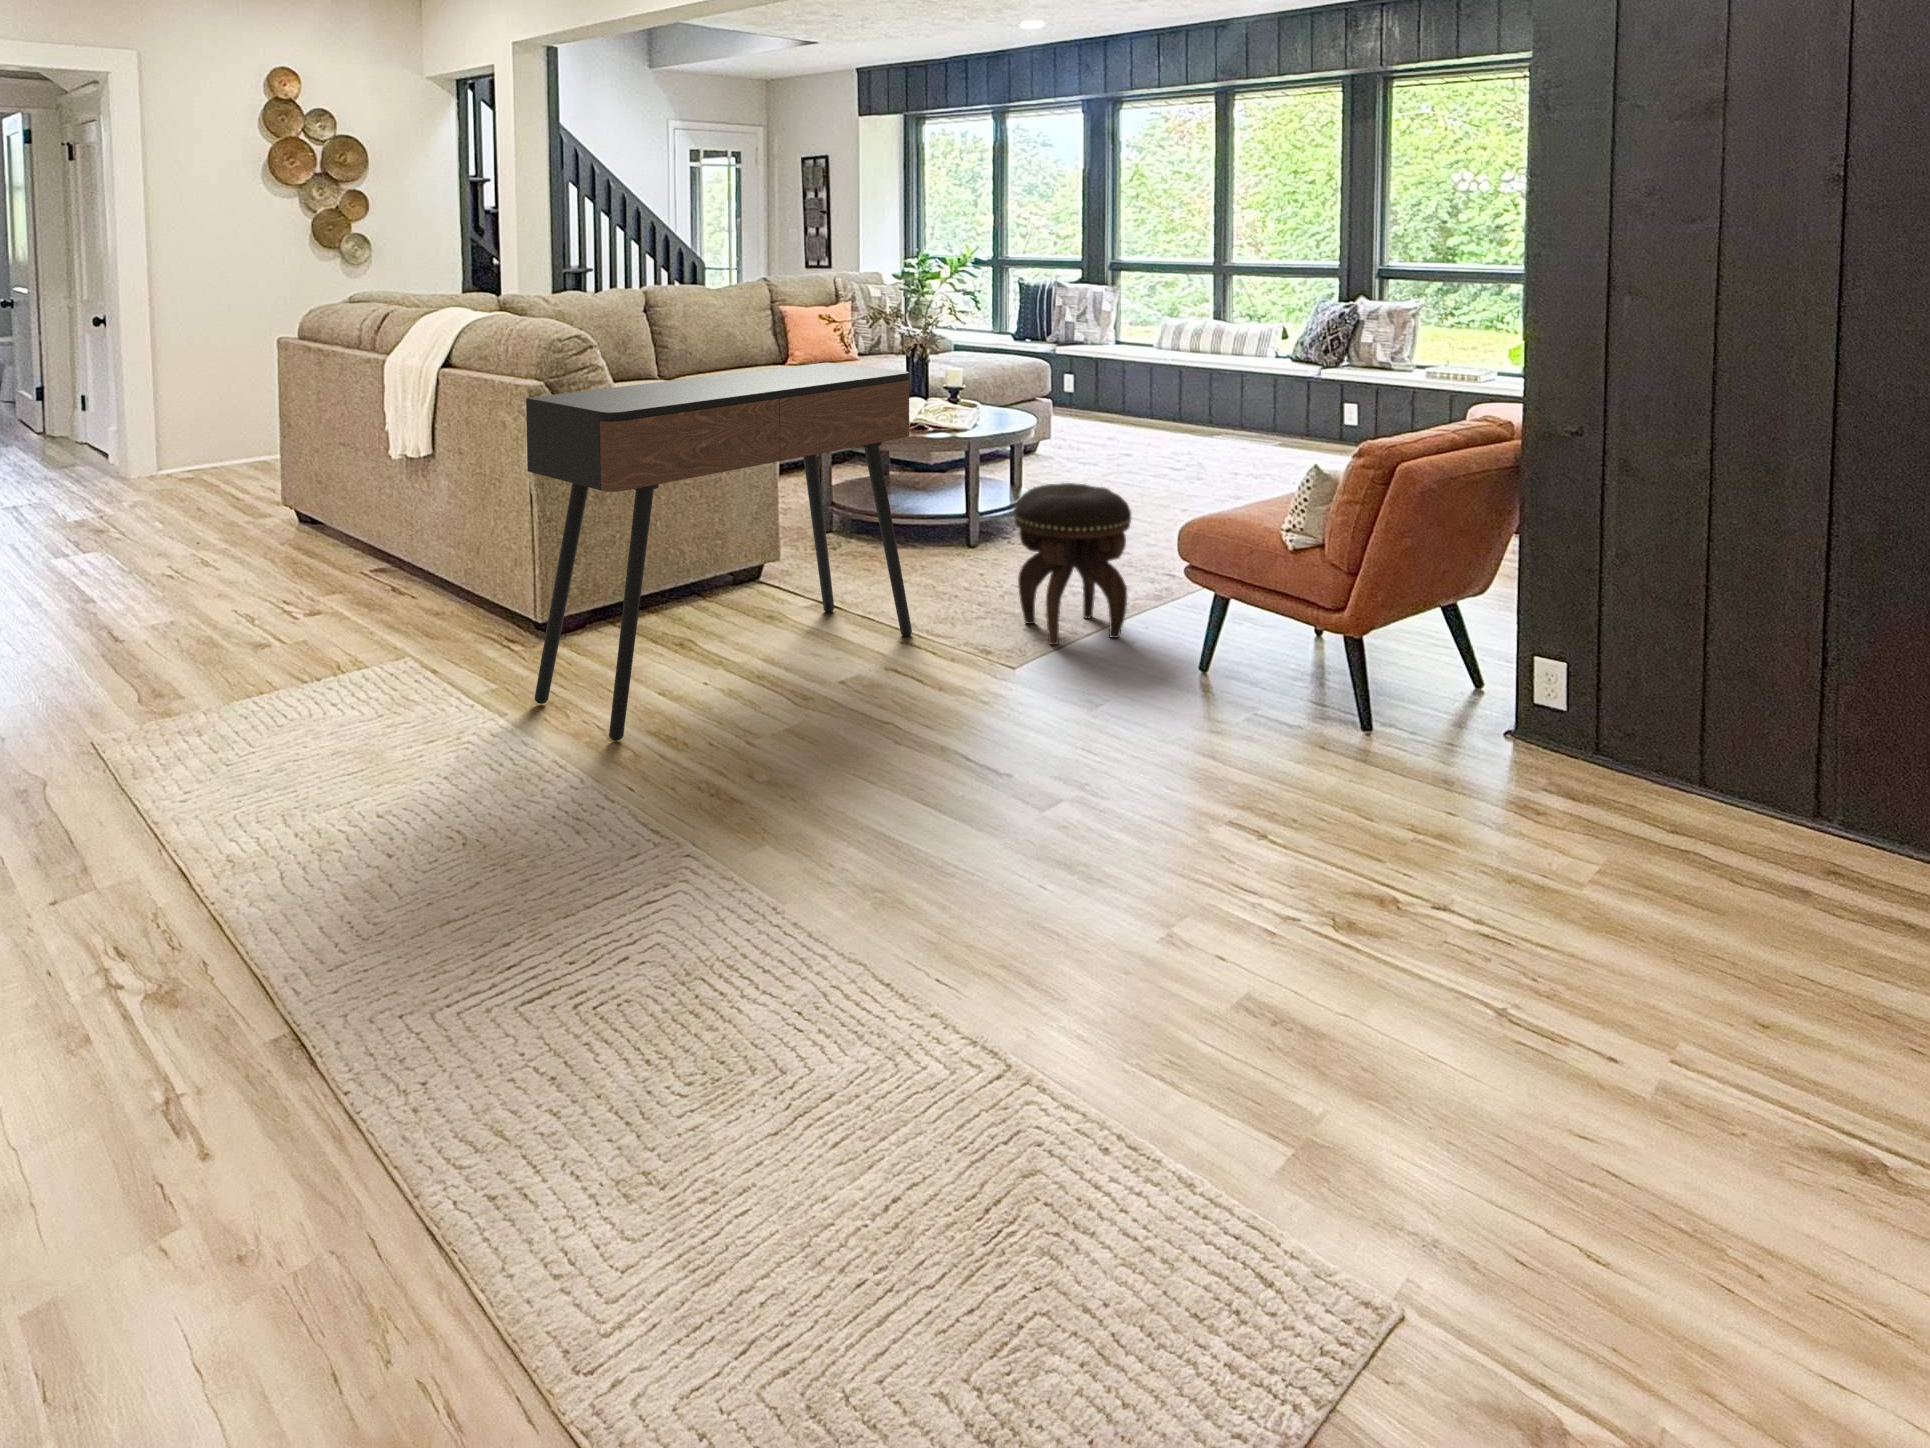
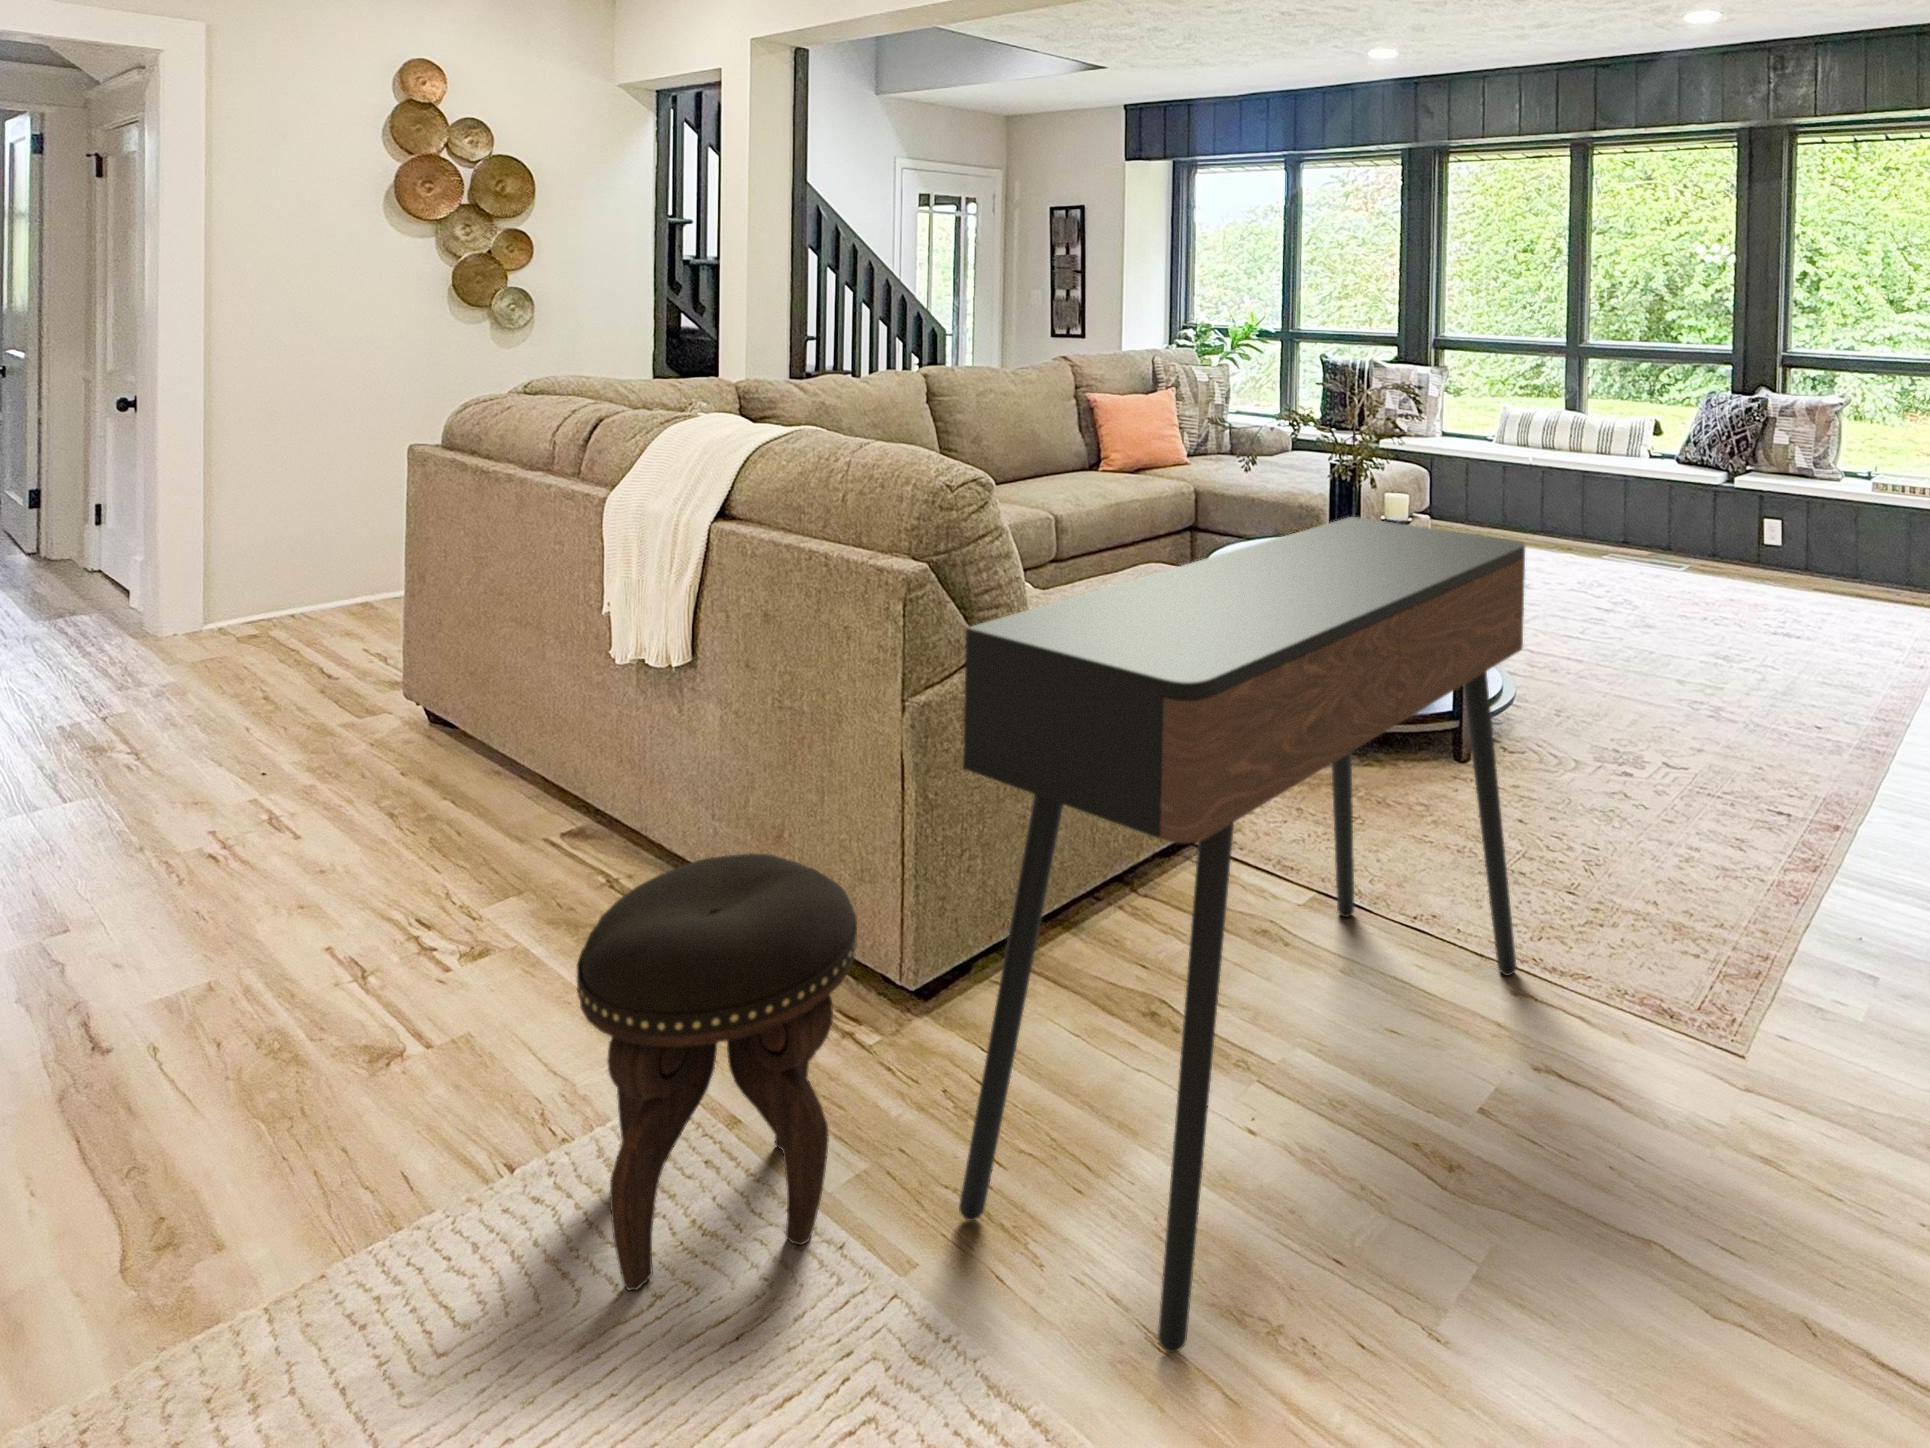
footstool: present [1014,483,1131,645] -> present [577,853,857,1290]

